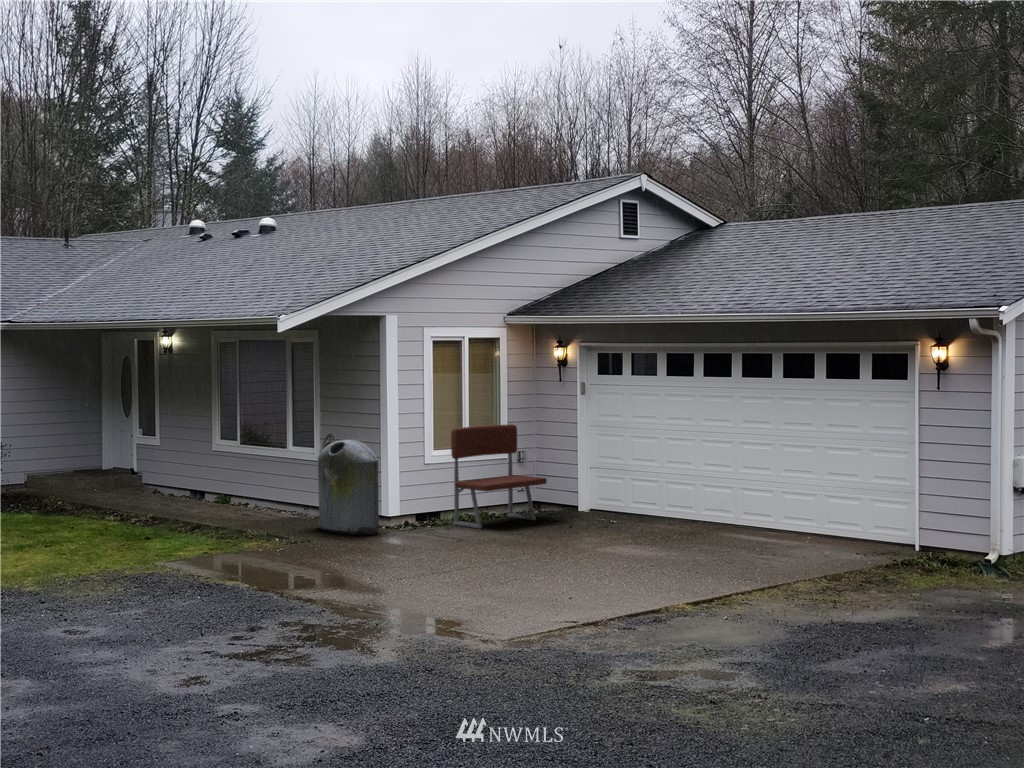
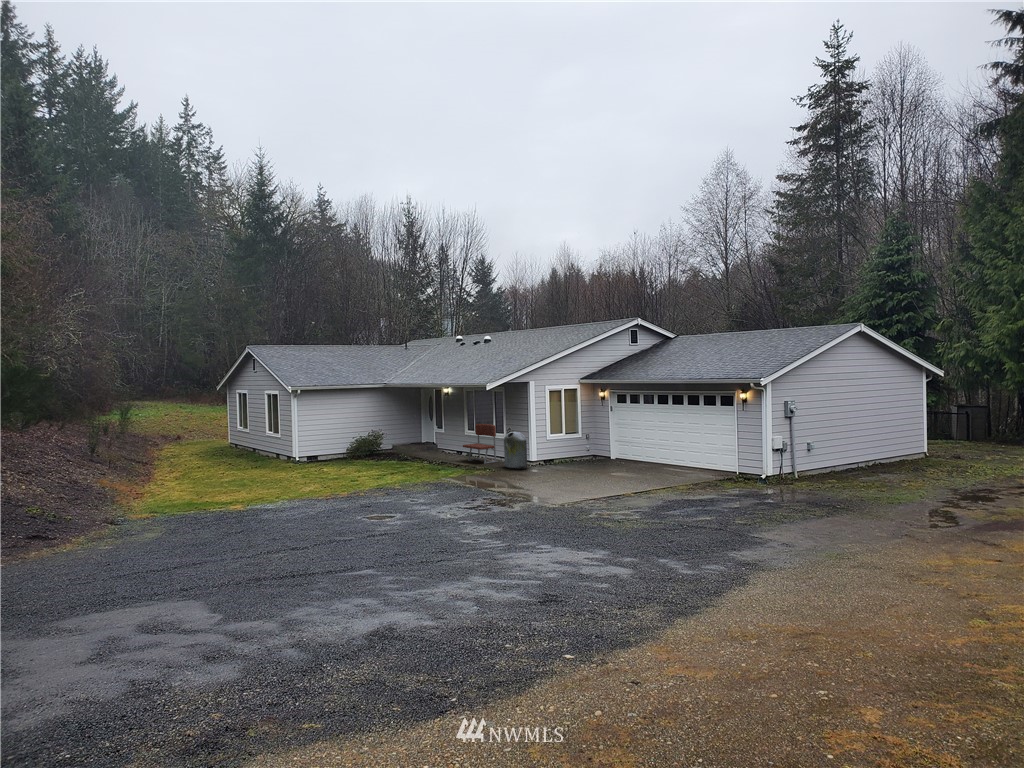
bench: present [451,424,547,529] -> present [463,424,497,464]

